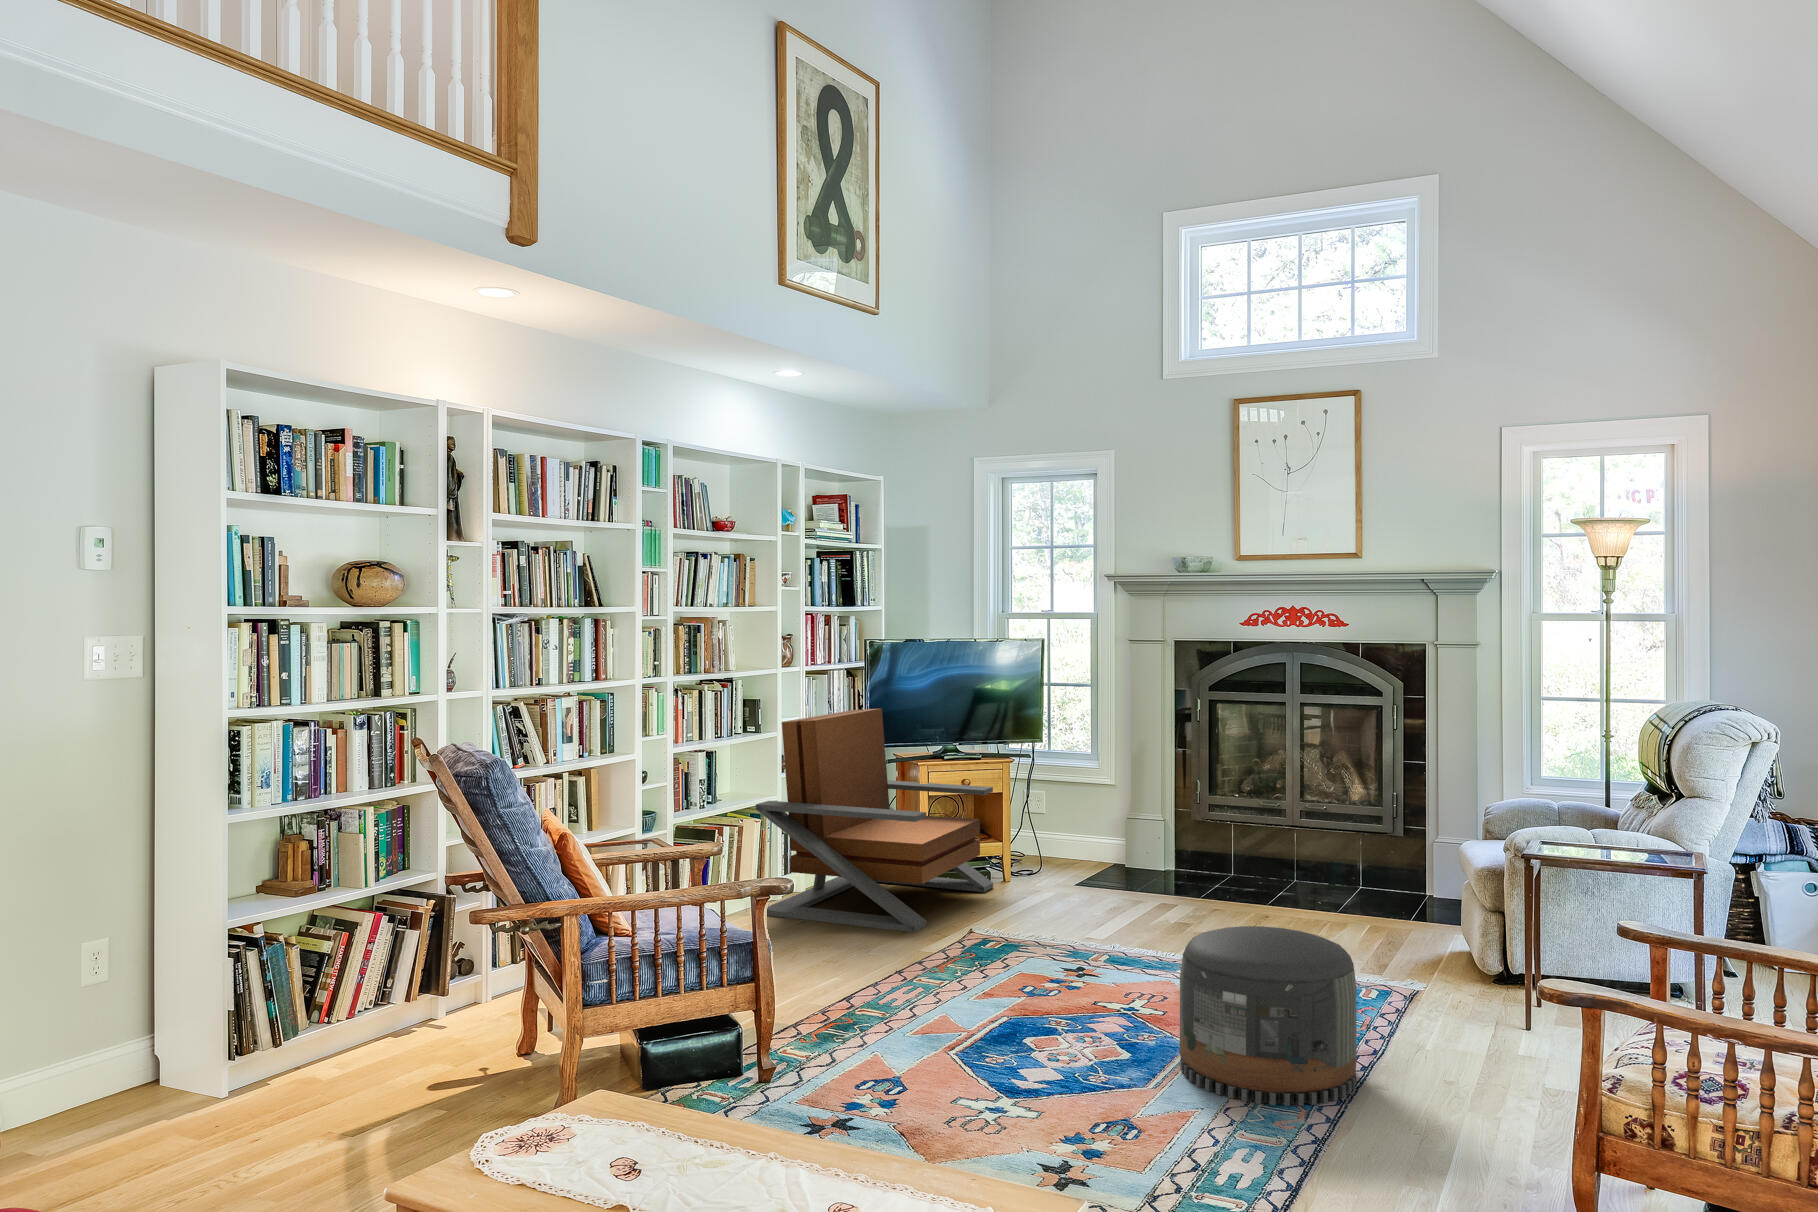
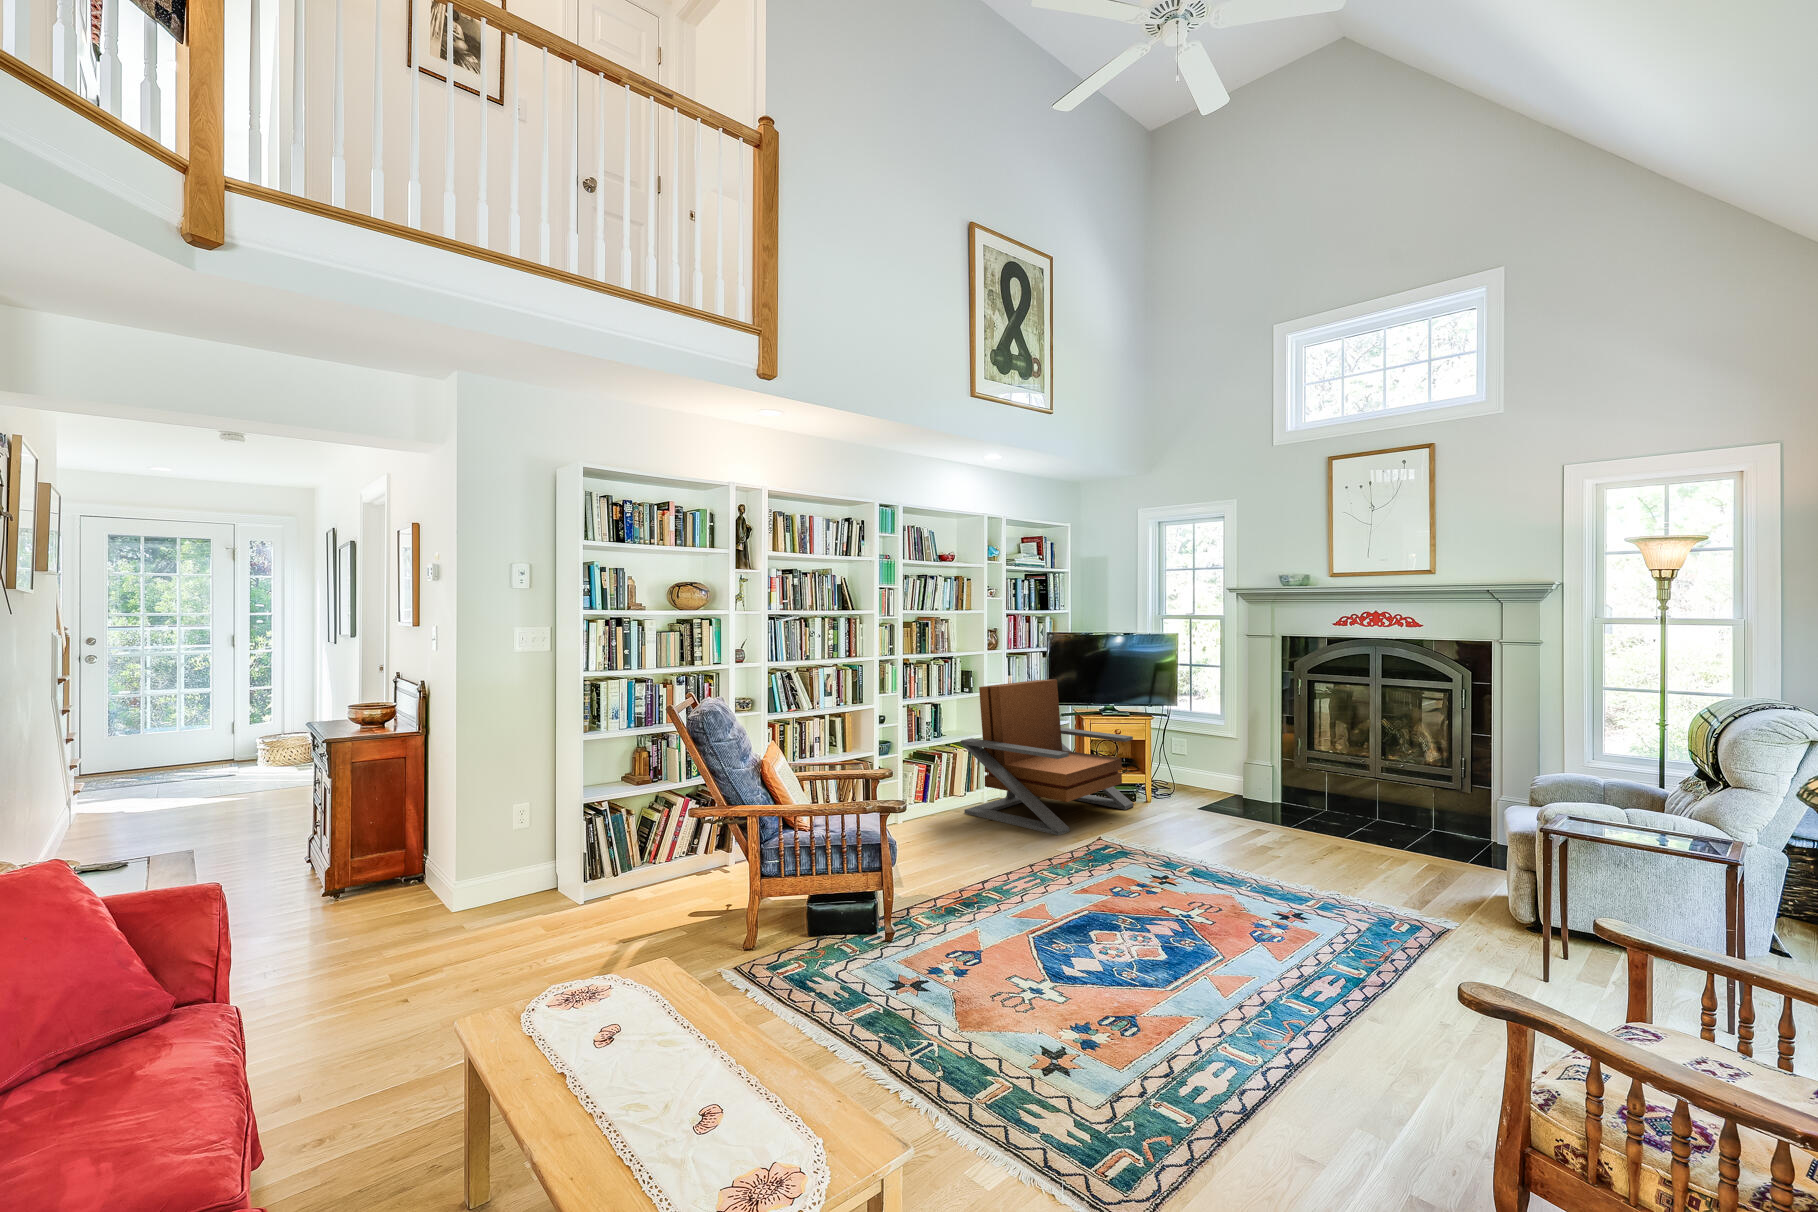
pouf: present [1180,926,1357,1106] -> none [1199,865,1355,1028]

